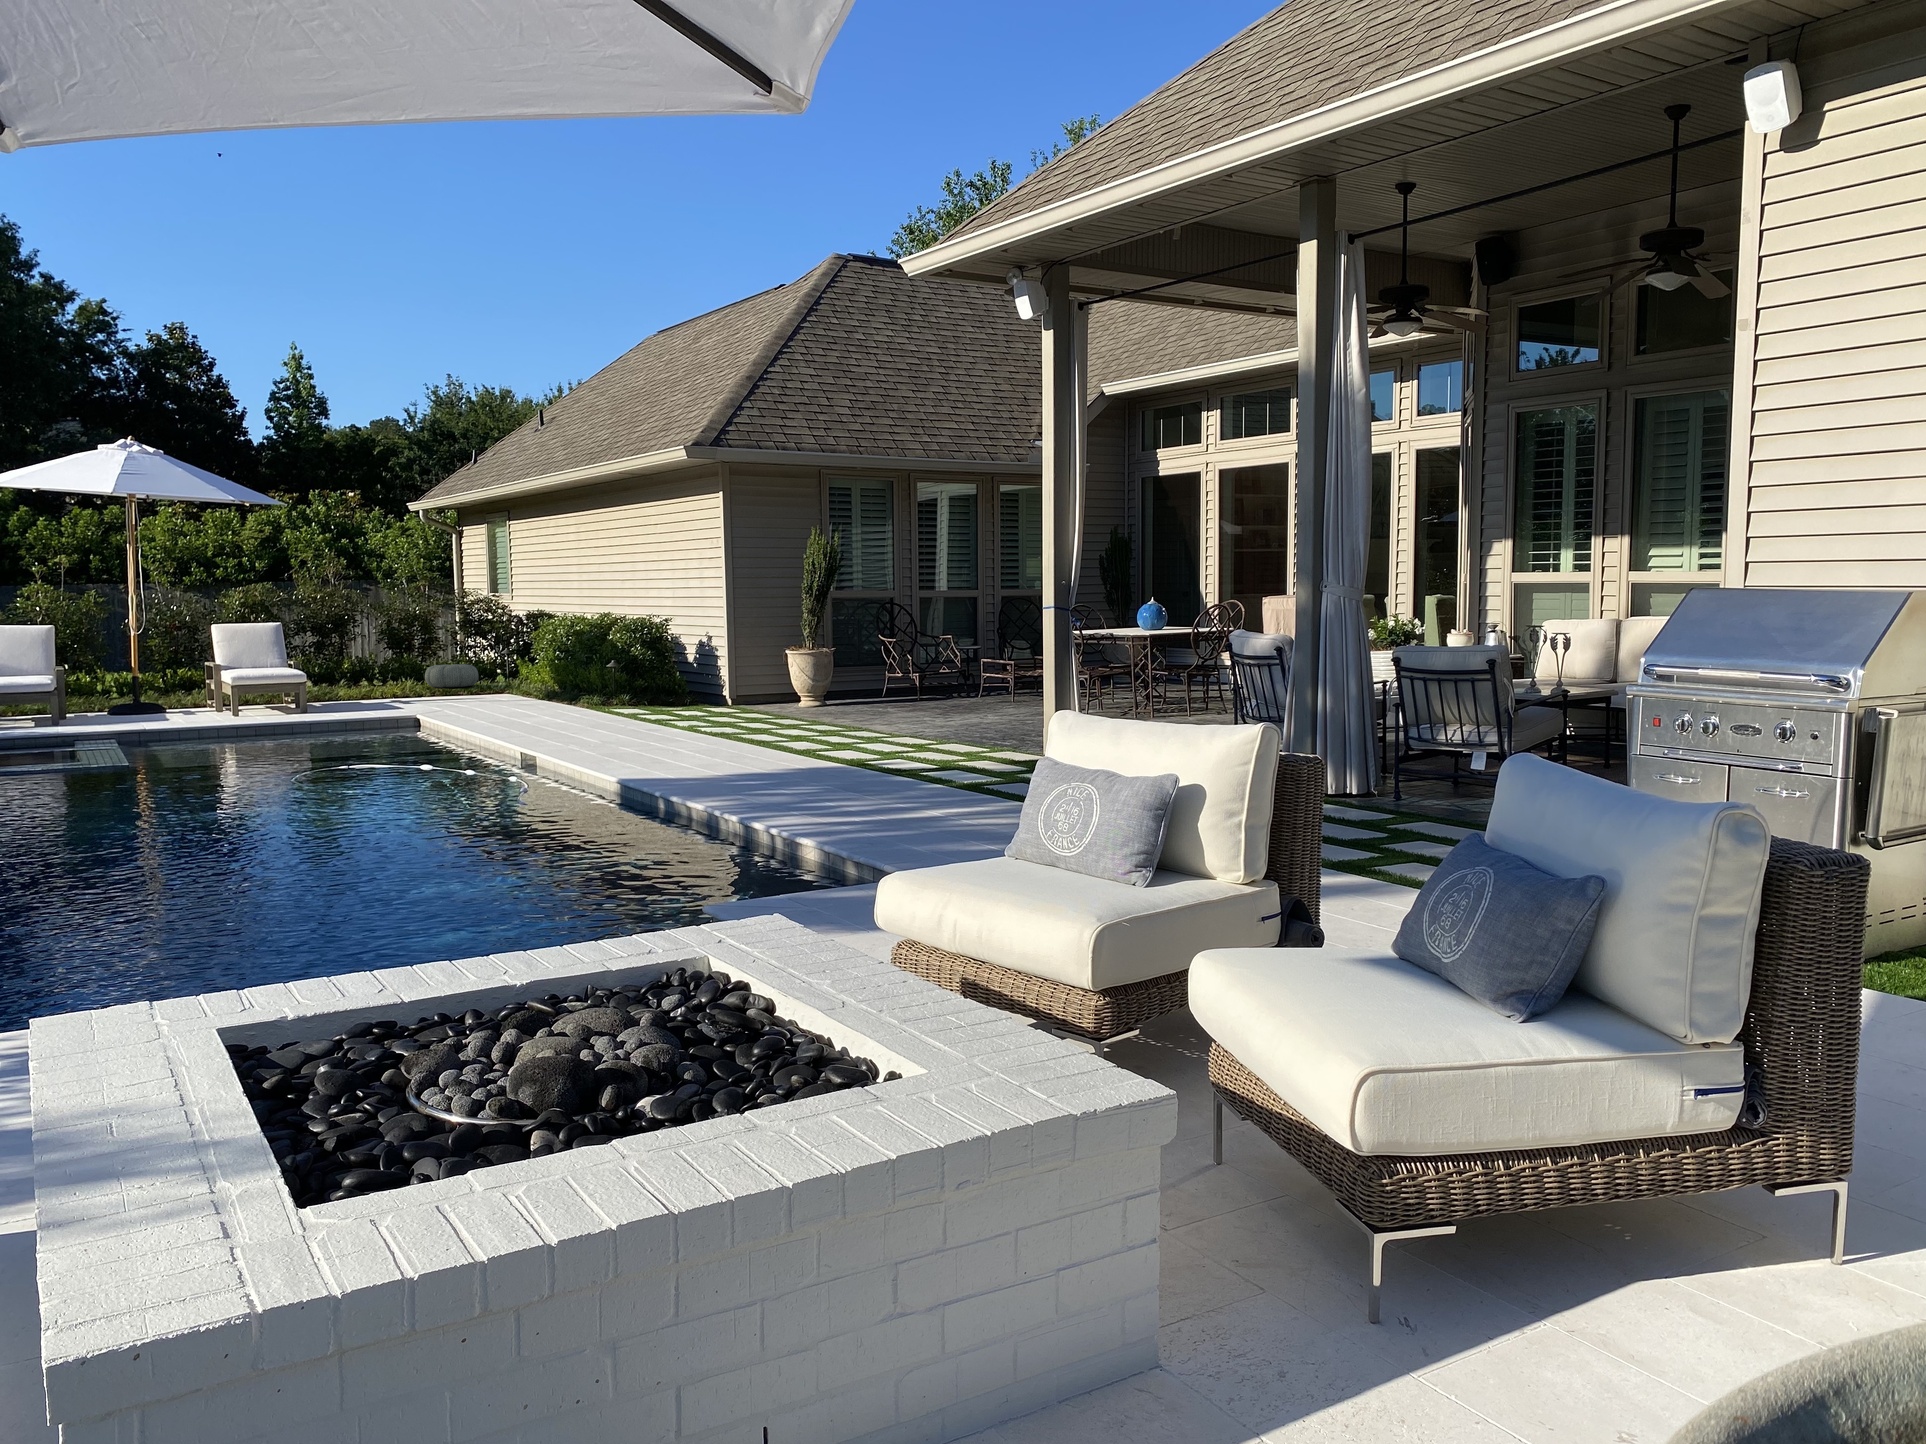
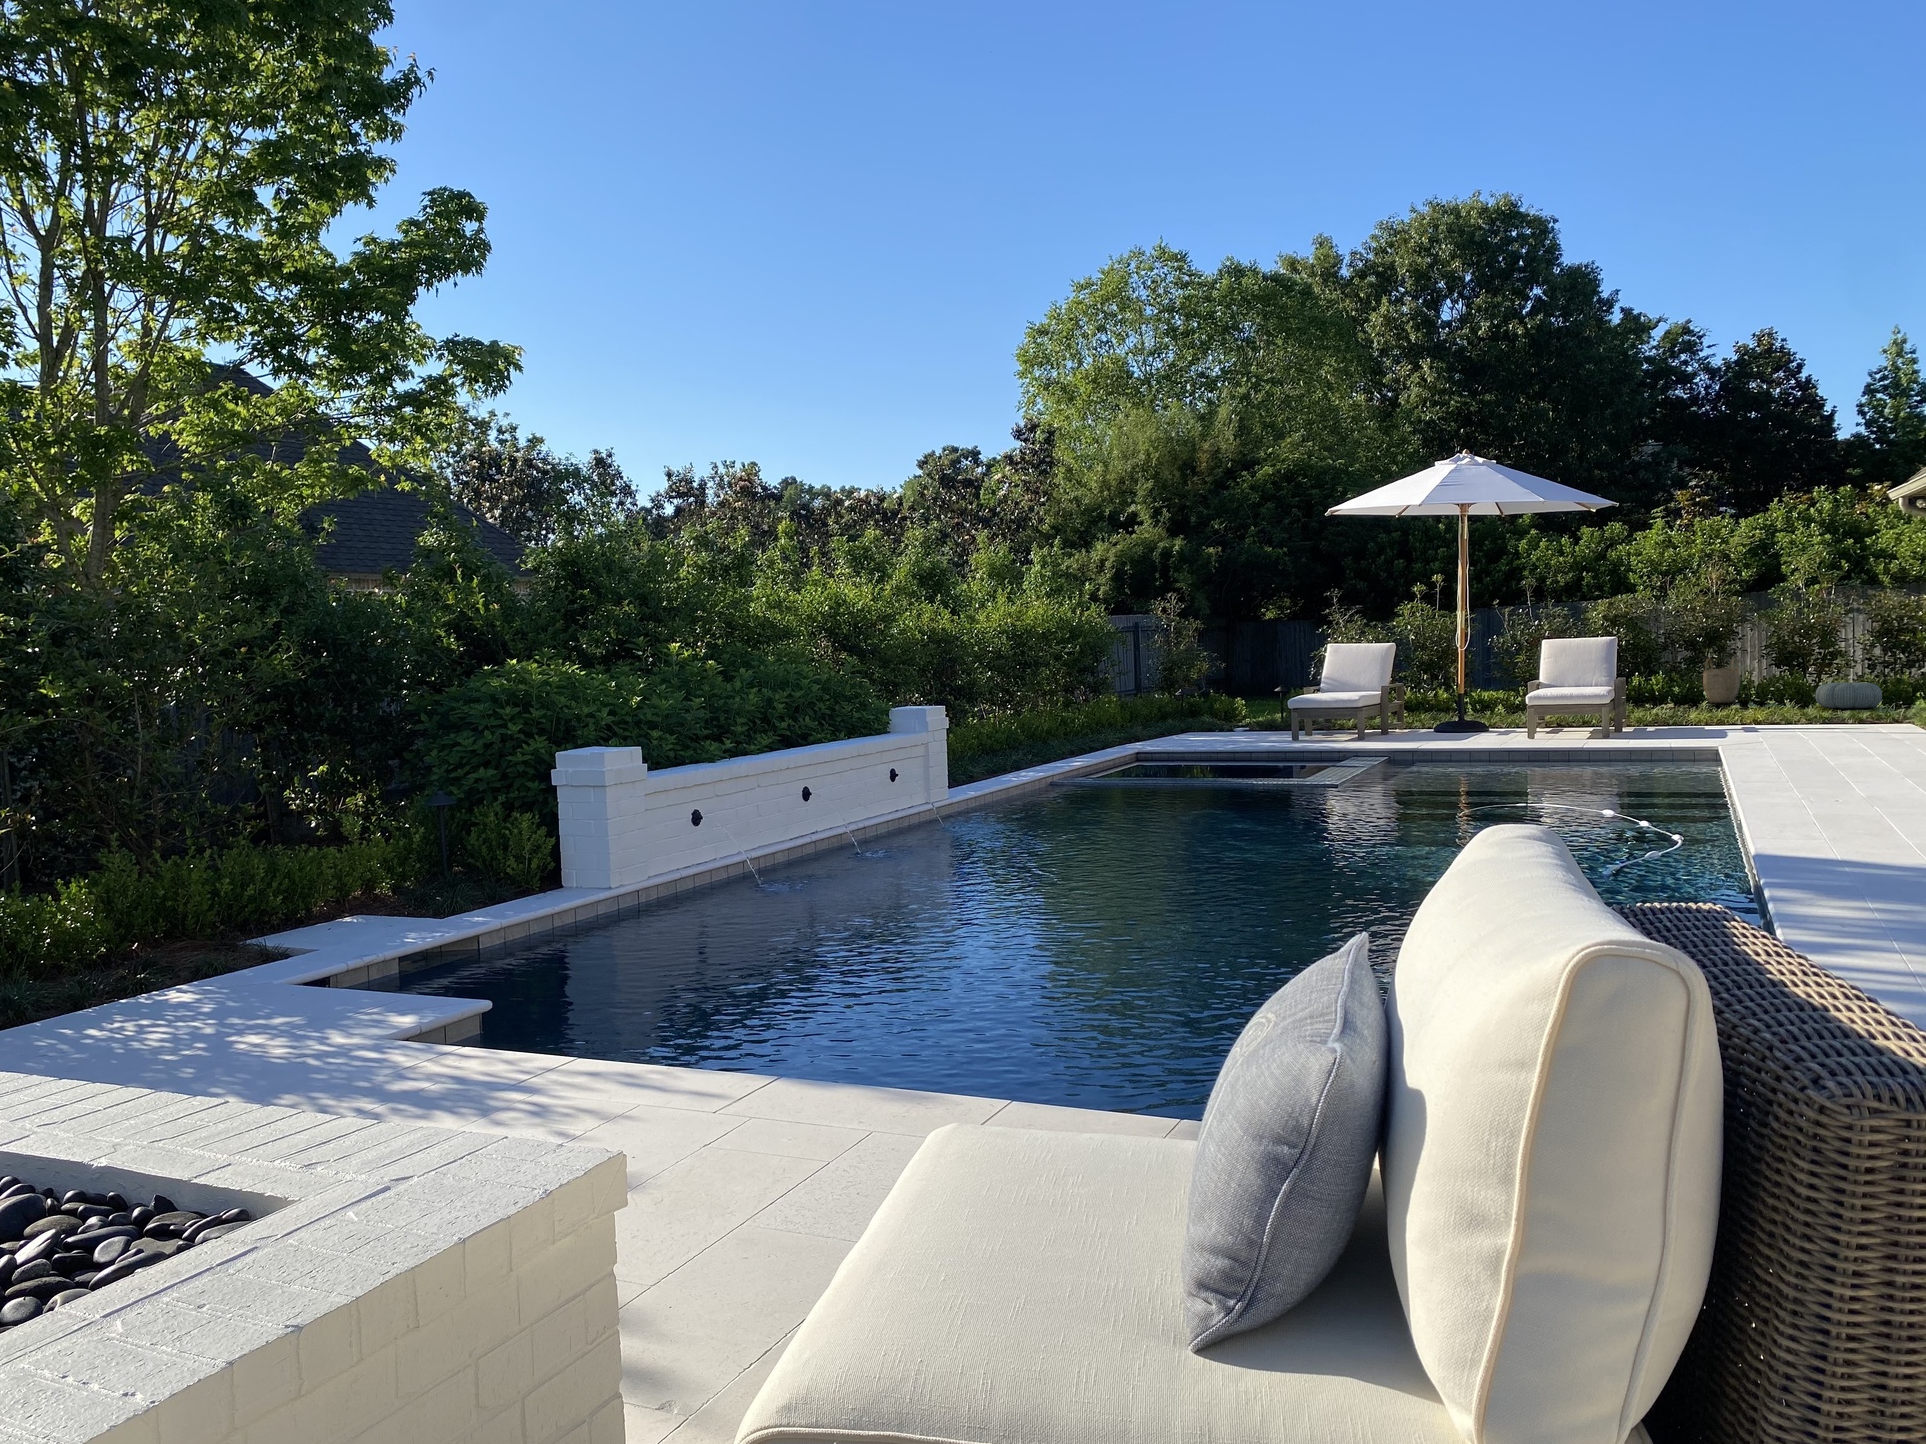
woven basket: none [317,644,350,687] -> present [1703,659,1740,703]

